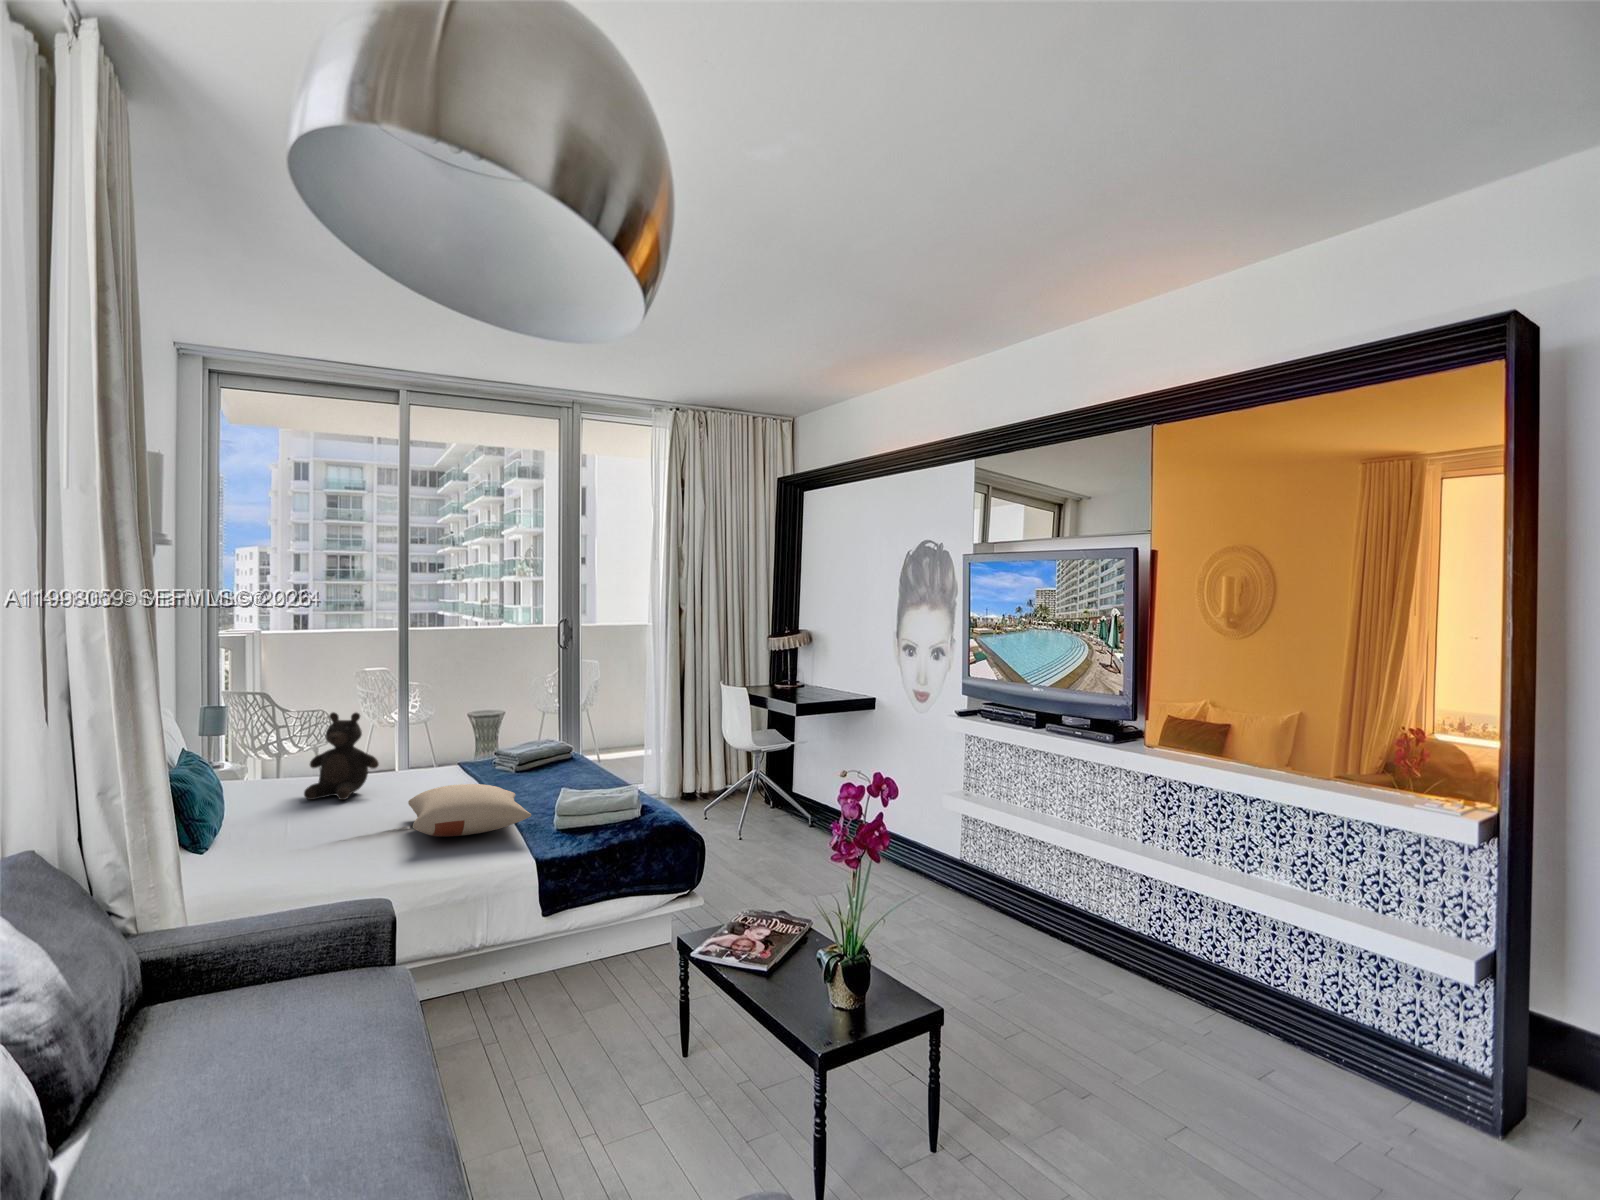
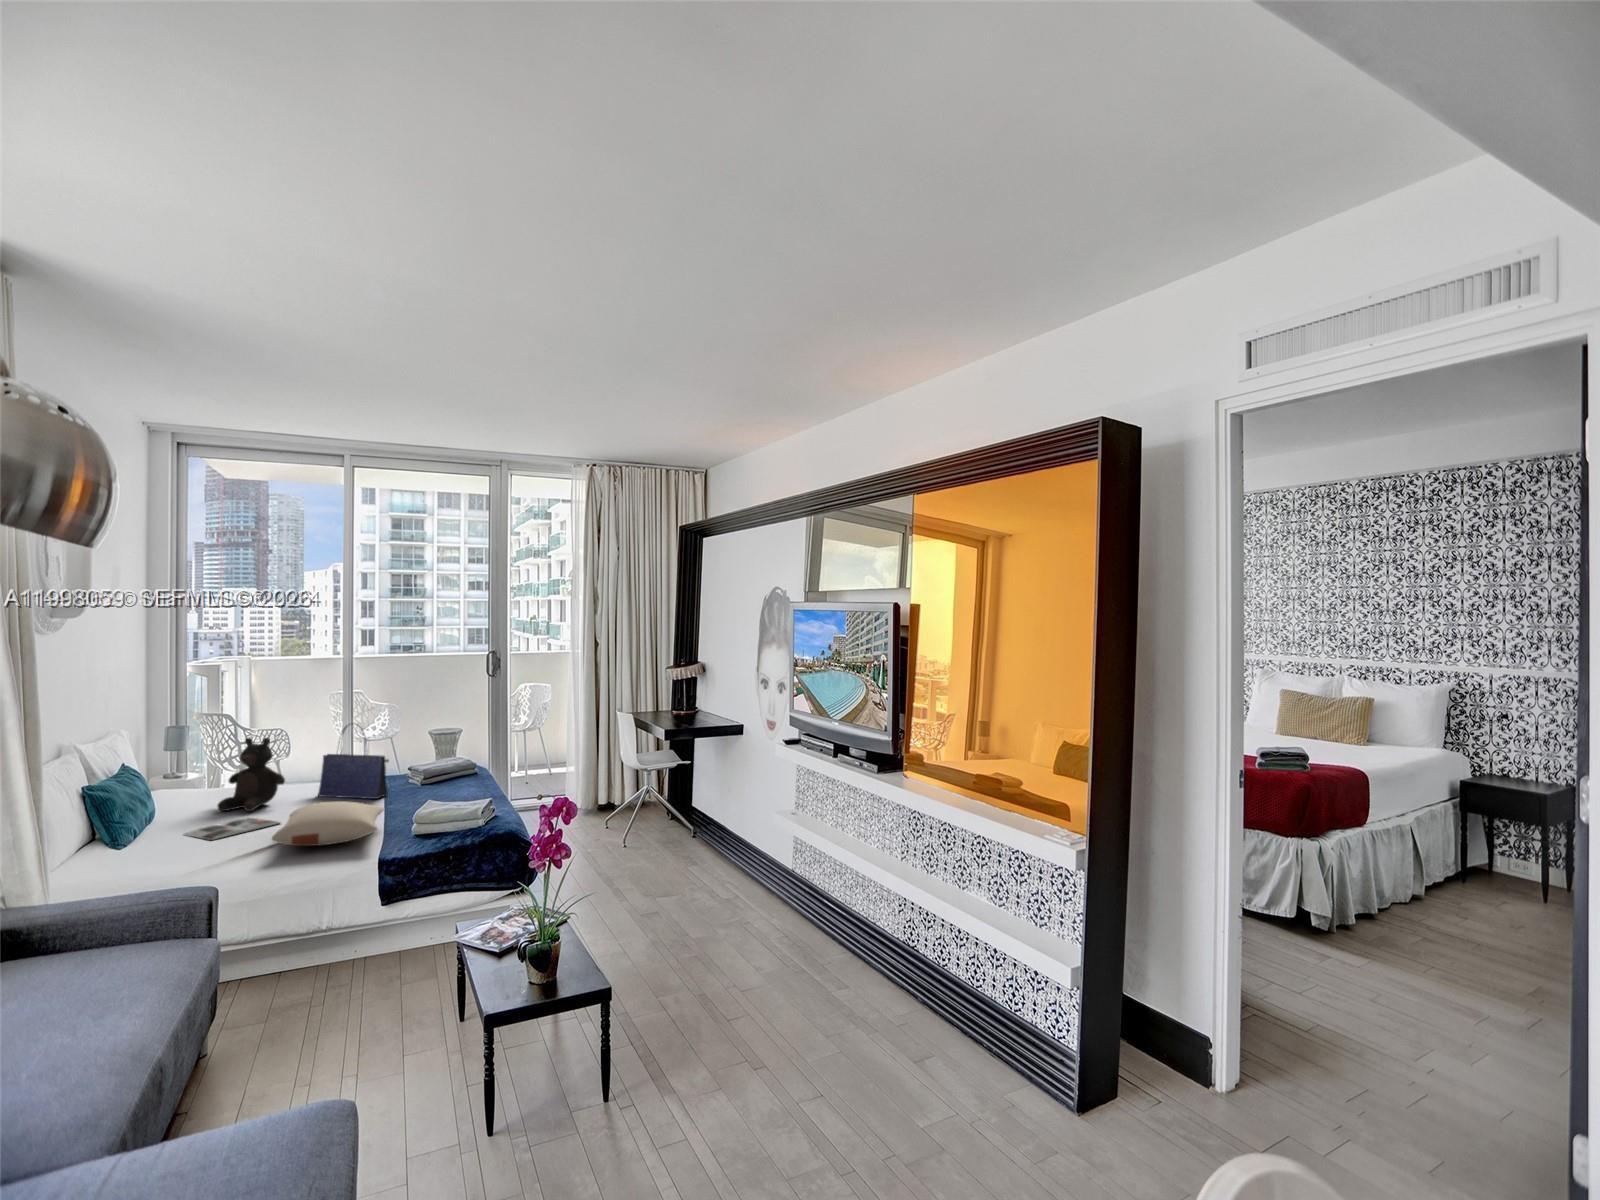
tote bag: none [407,697,493,786] -> present [318,725,389,799]
magazine: none [284,806,394,831] -> present [184,818,279,840]

